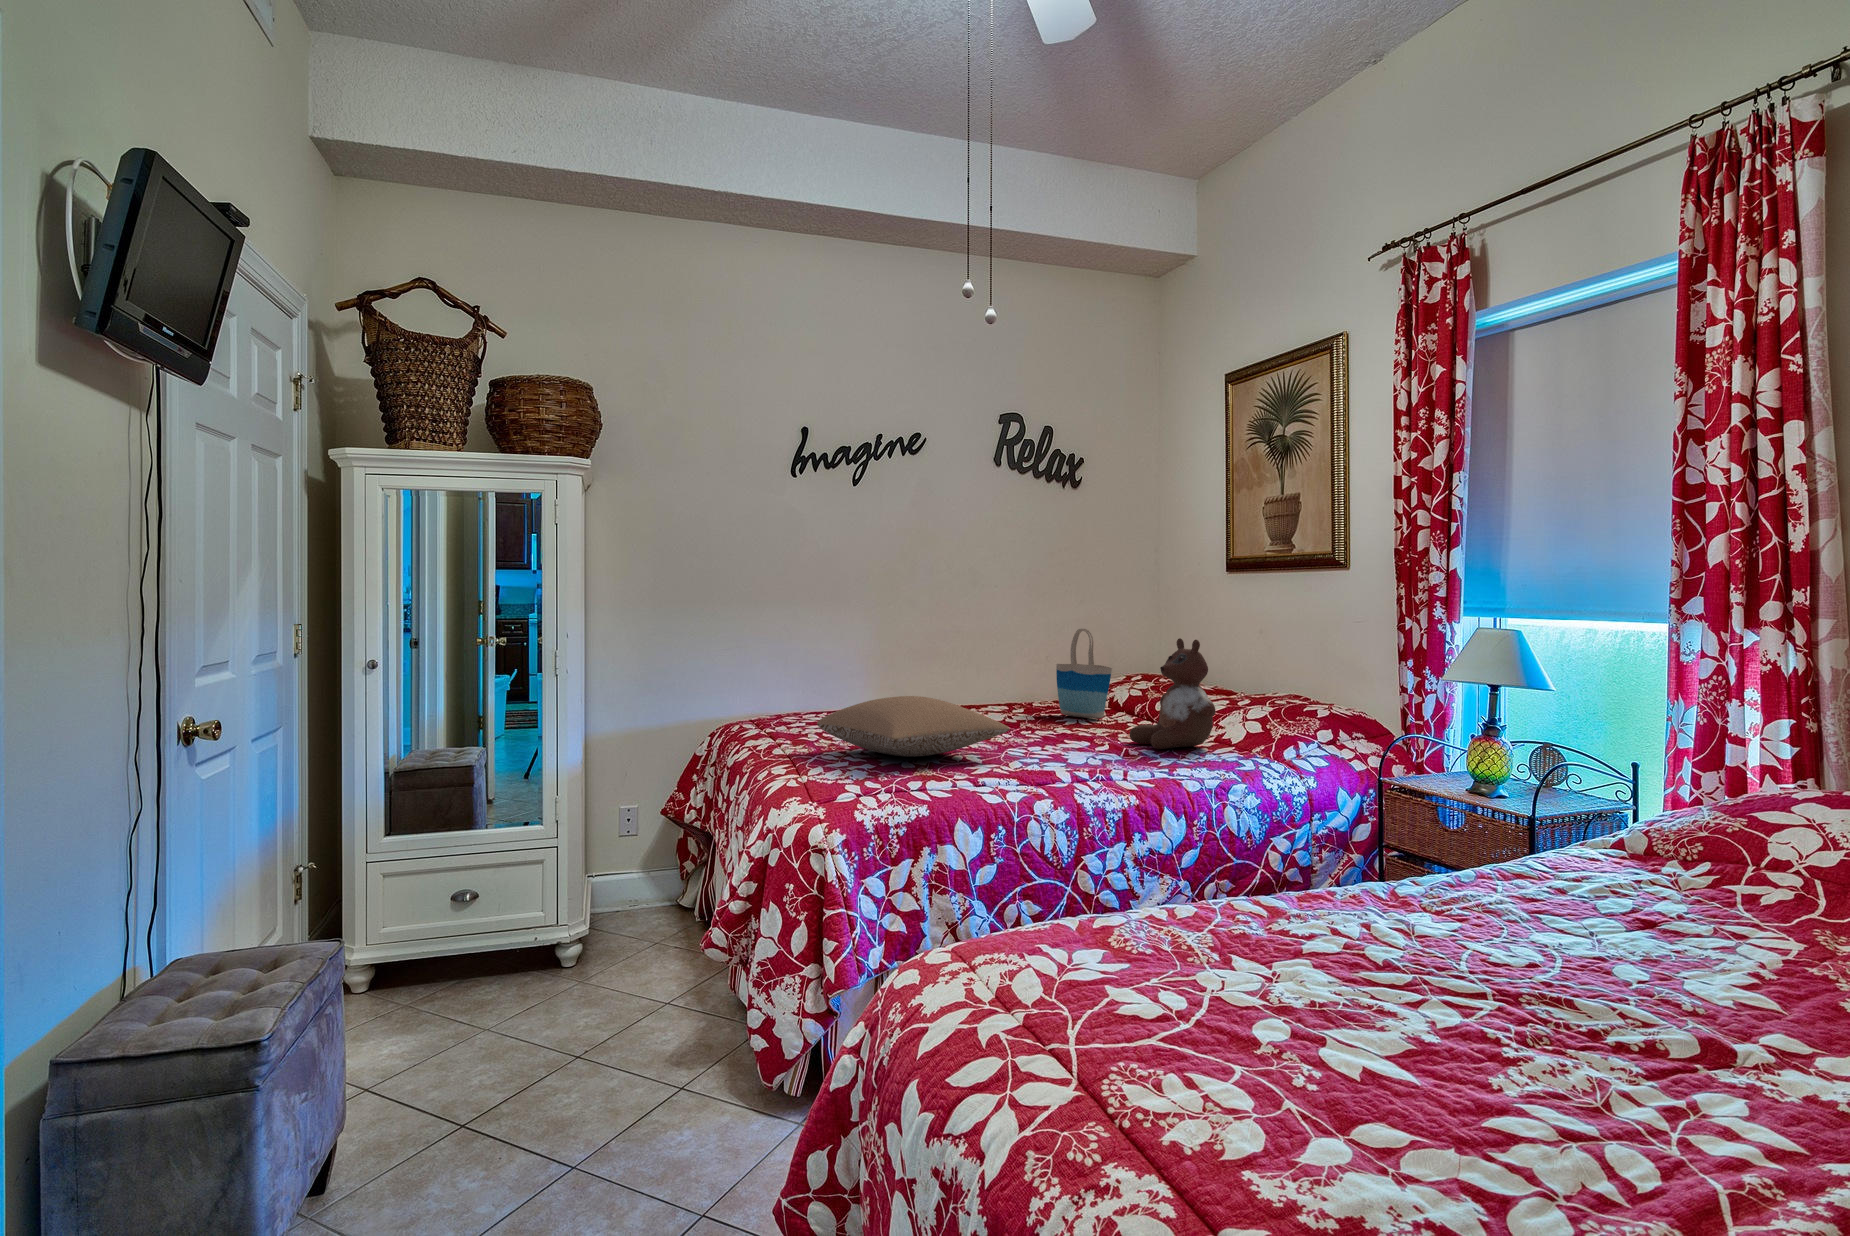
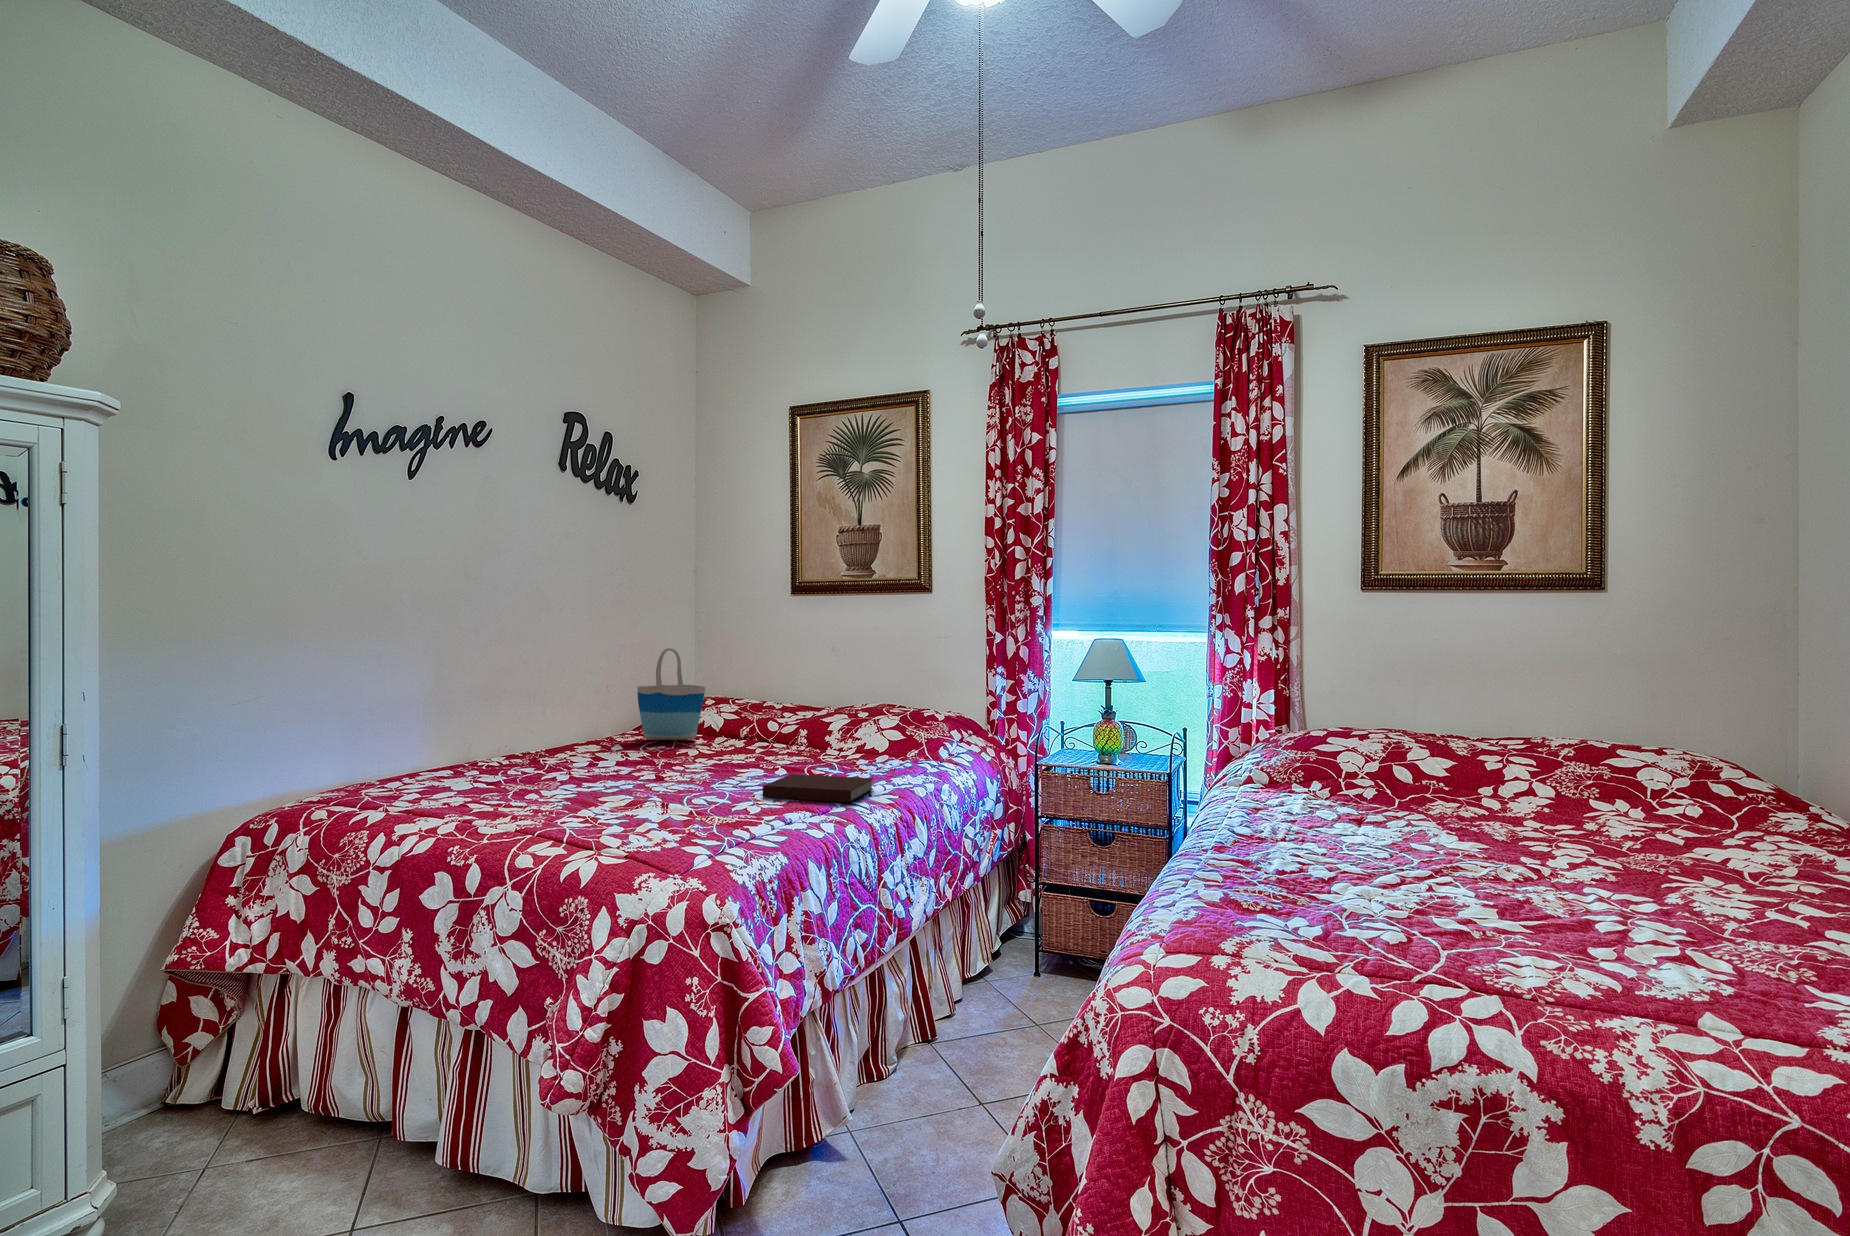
stuffed bear: present [1130,638,1215,749] -> none [781,654,864,760]
pillow: present [817,696,1010,757] -> none [515,734,738,806]
notebook: none [1015,752,1127,783] -> present [763,774,873,802]

